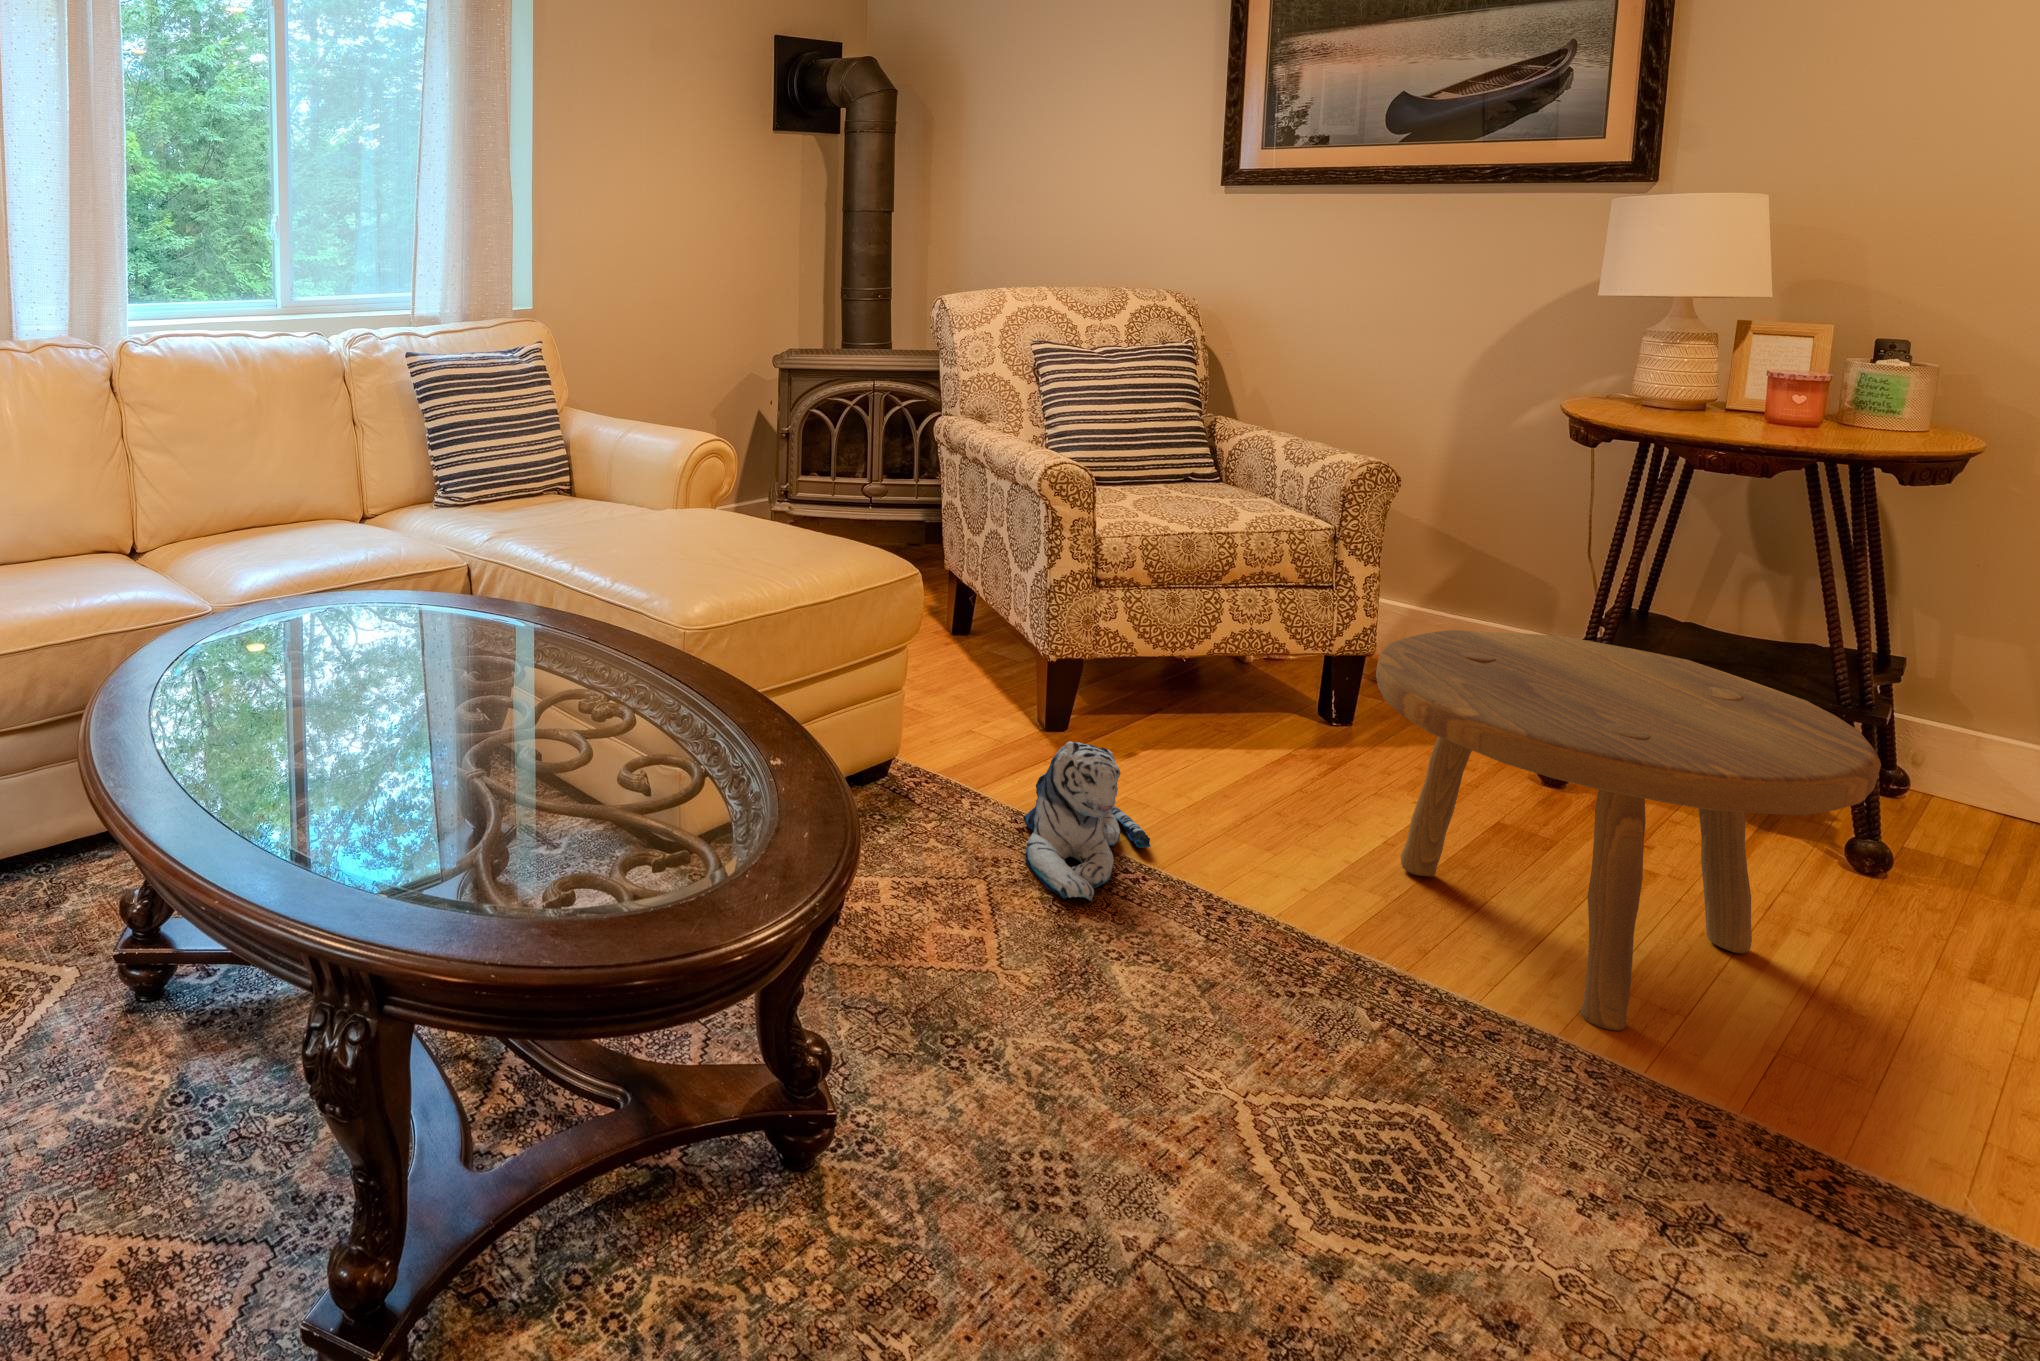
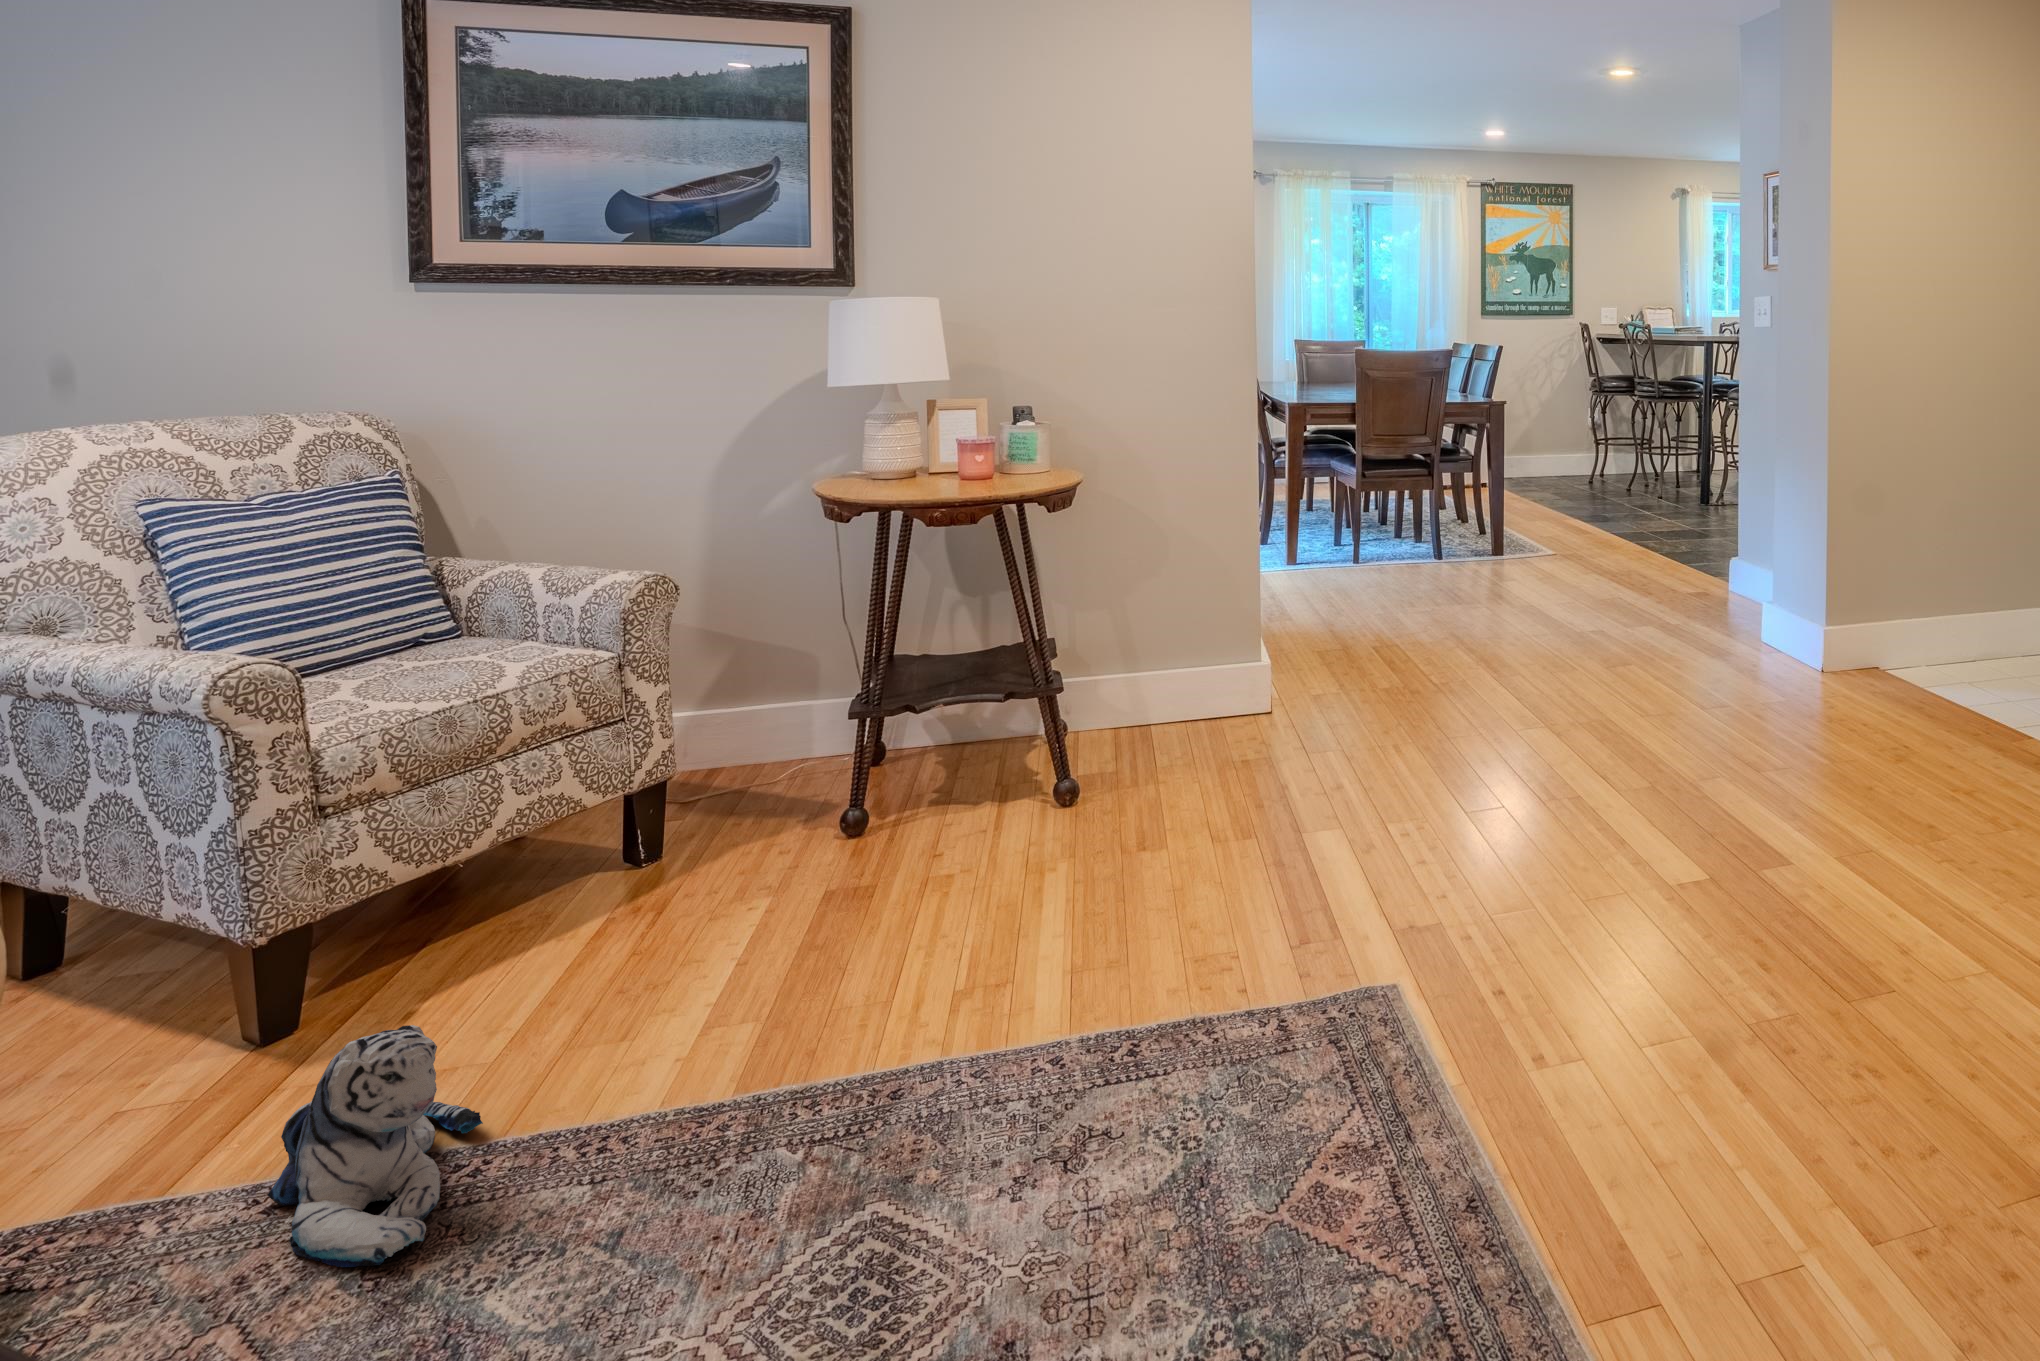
footstool: present [1376,630,1881,1031] -> none [724,688,1096,1035]

